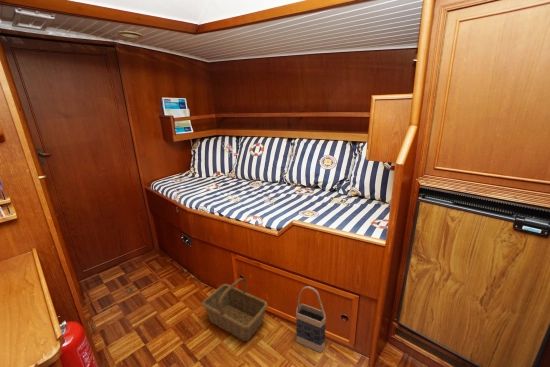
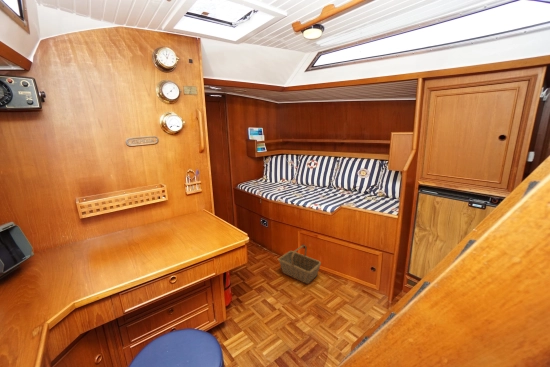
bag: present [296,286,326,352] -> none [340,248,361,293]

